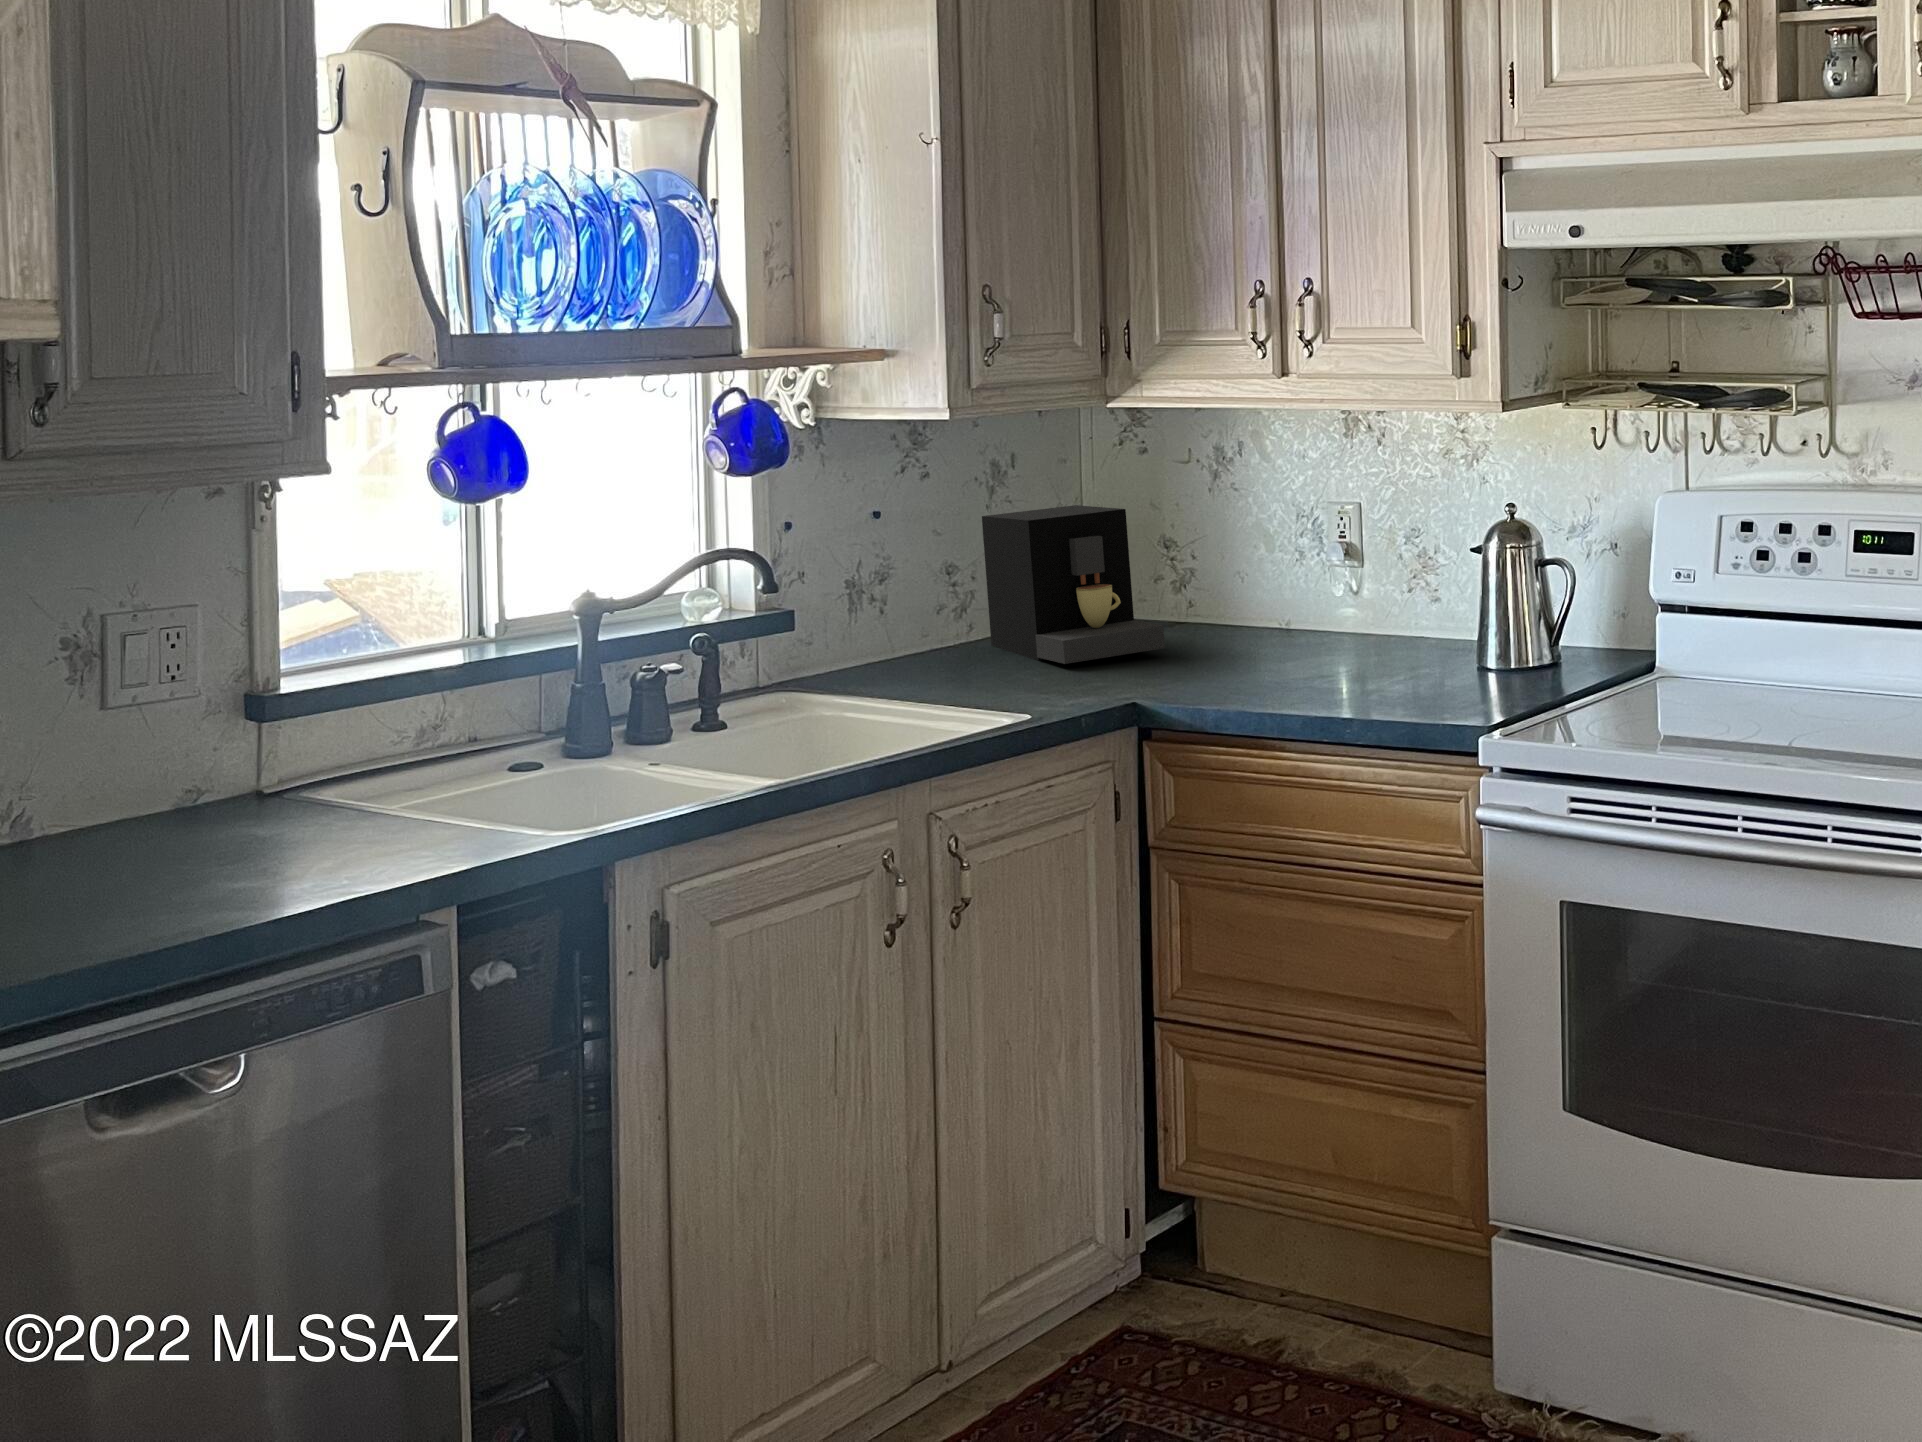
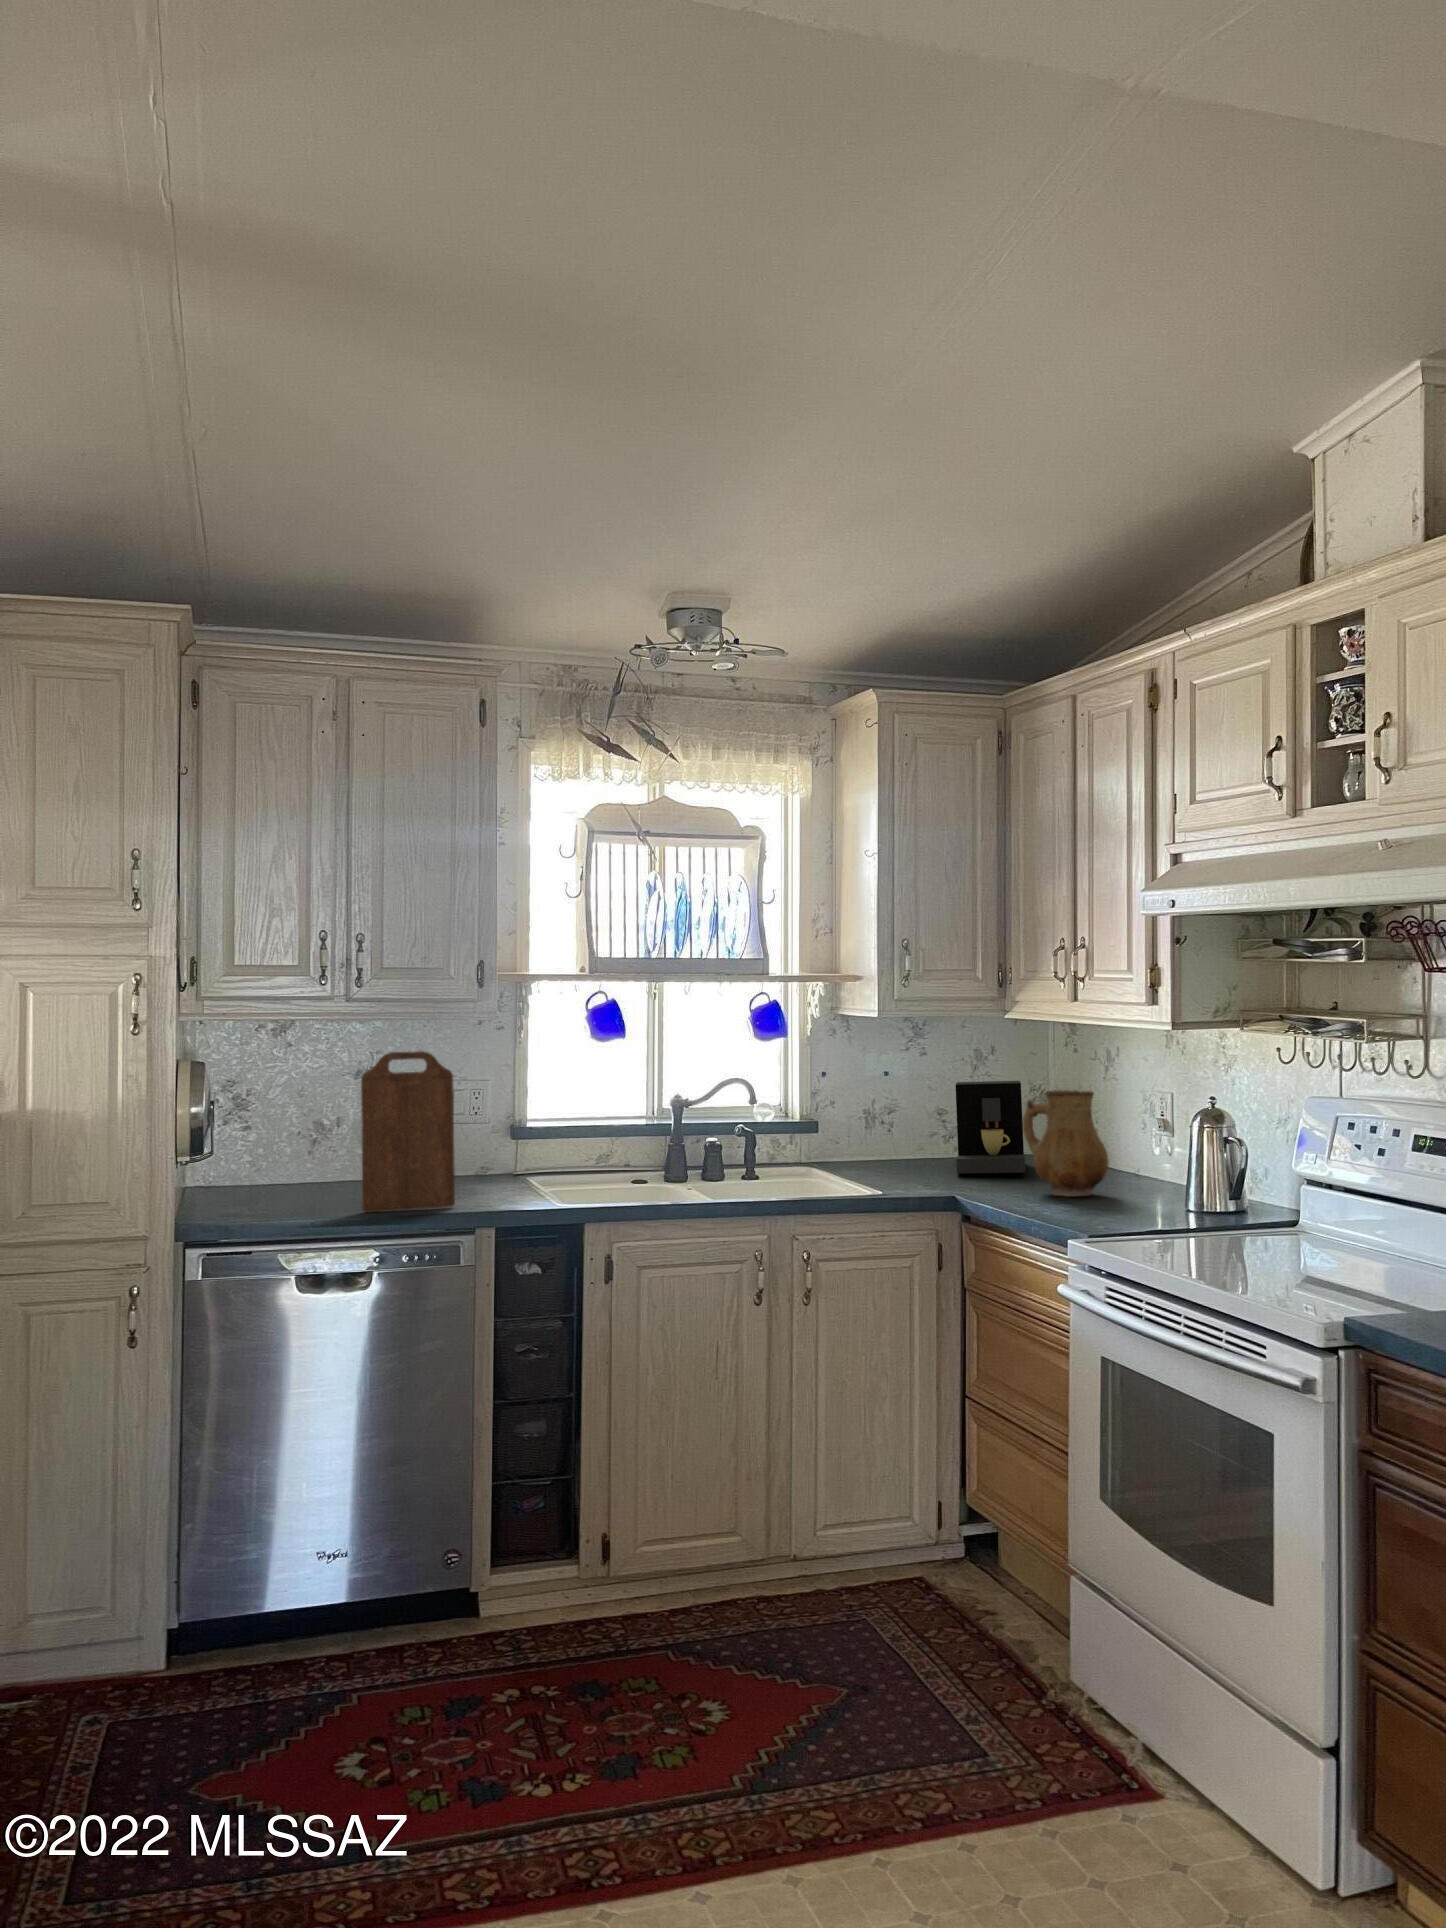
ceramic pitcher: none [1226,513,1357,677] -> present [1023,1090,1109,1196]
cutting board: none [139,553,356,930] -> present [361,1051,455,1212]

